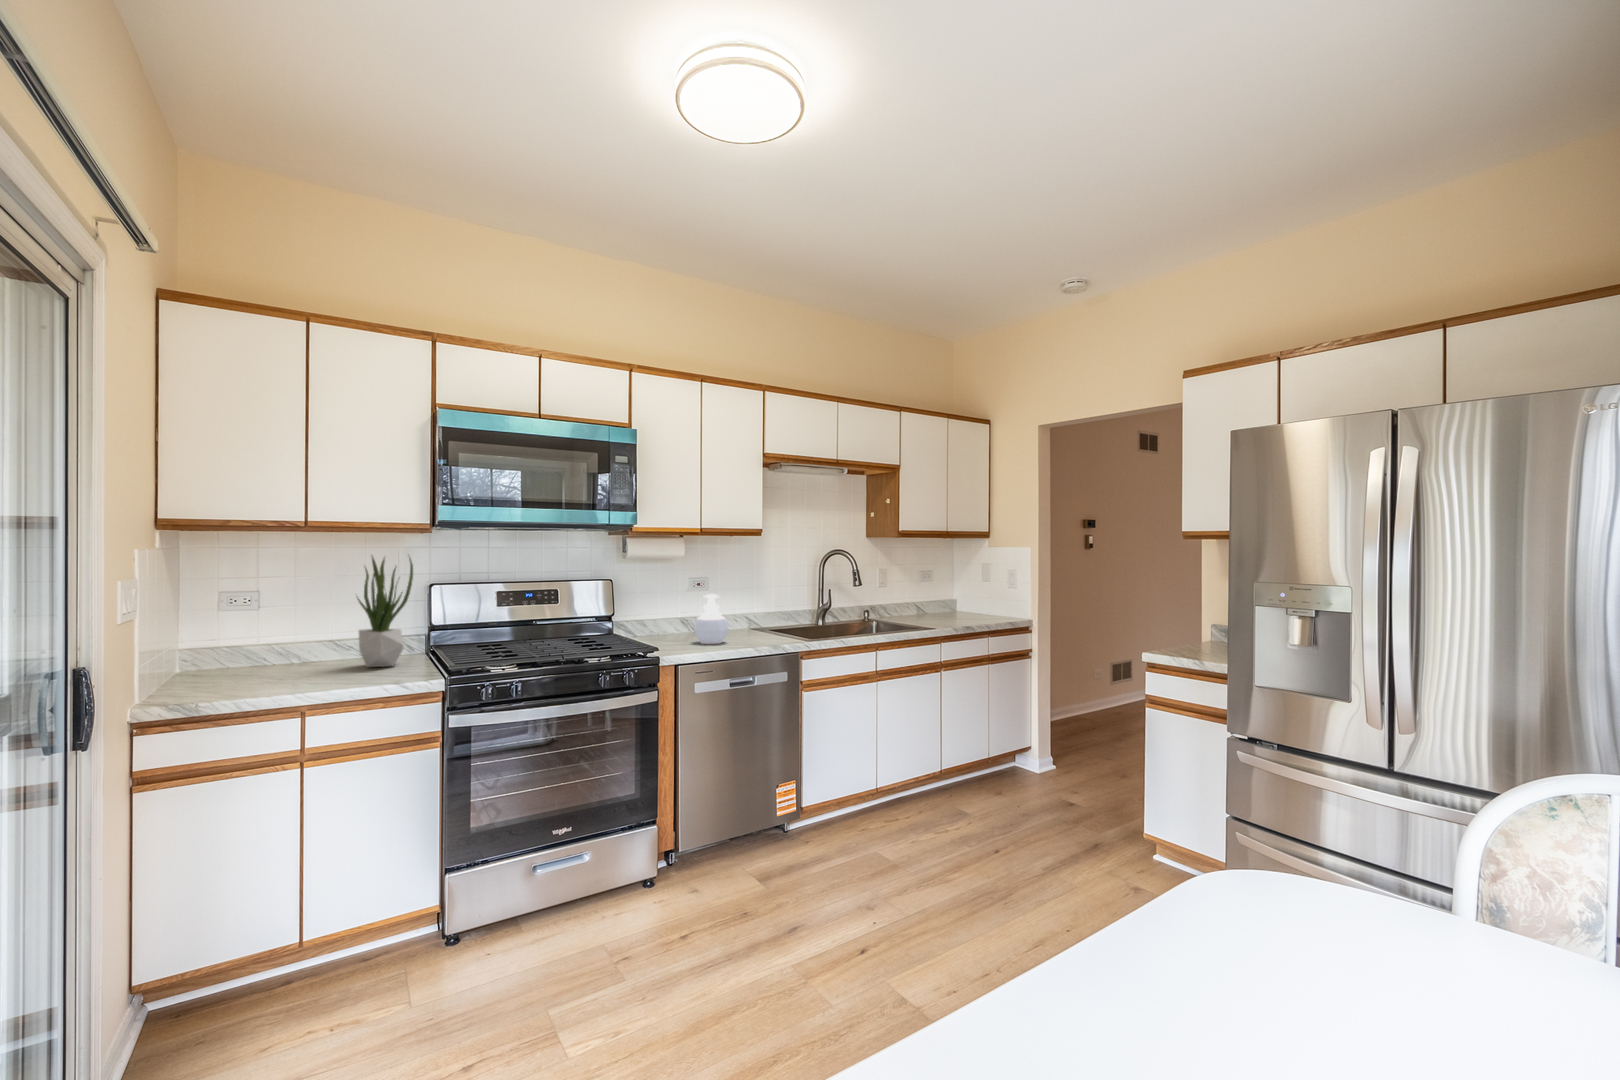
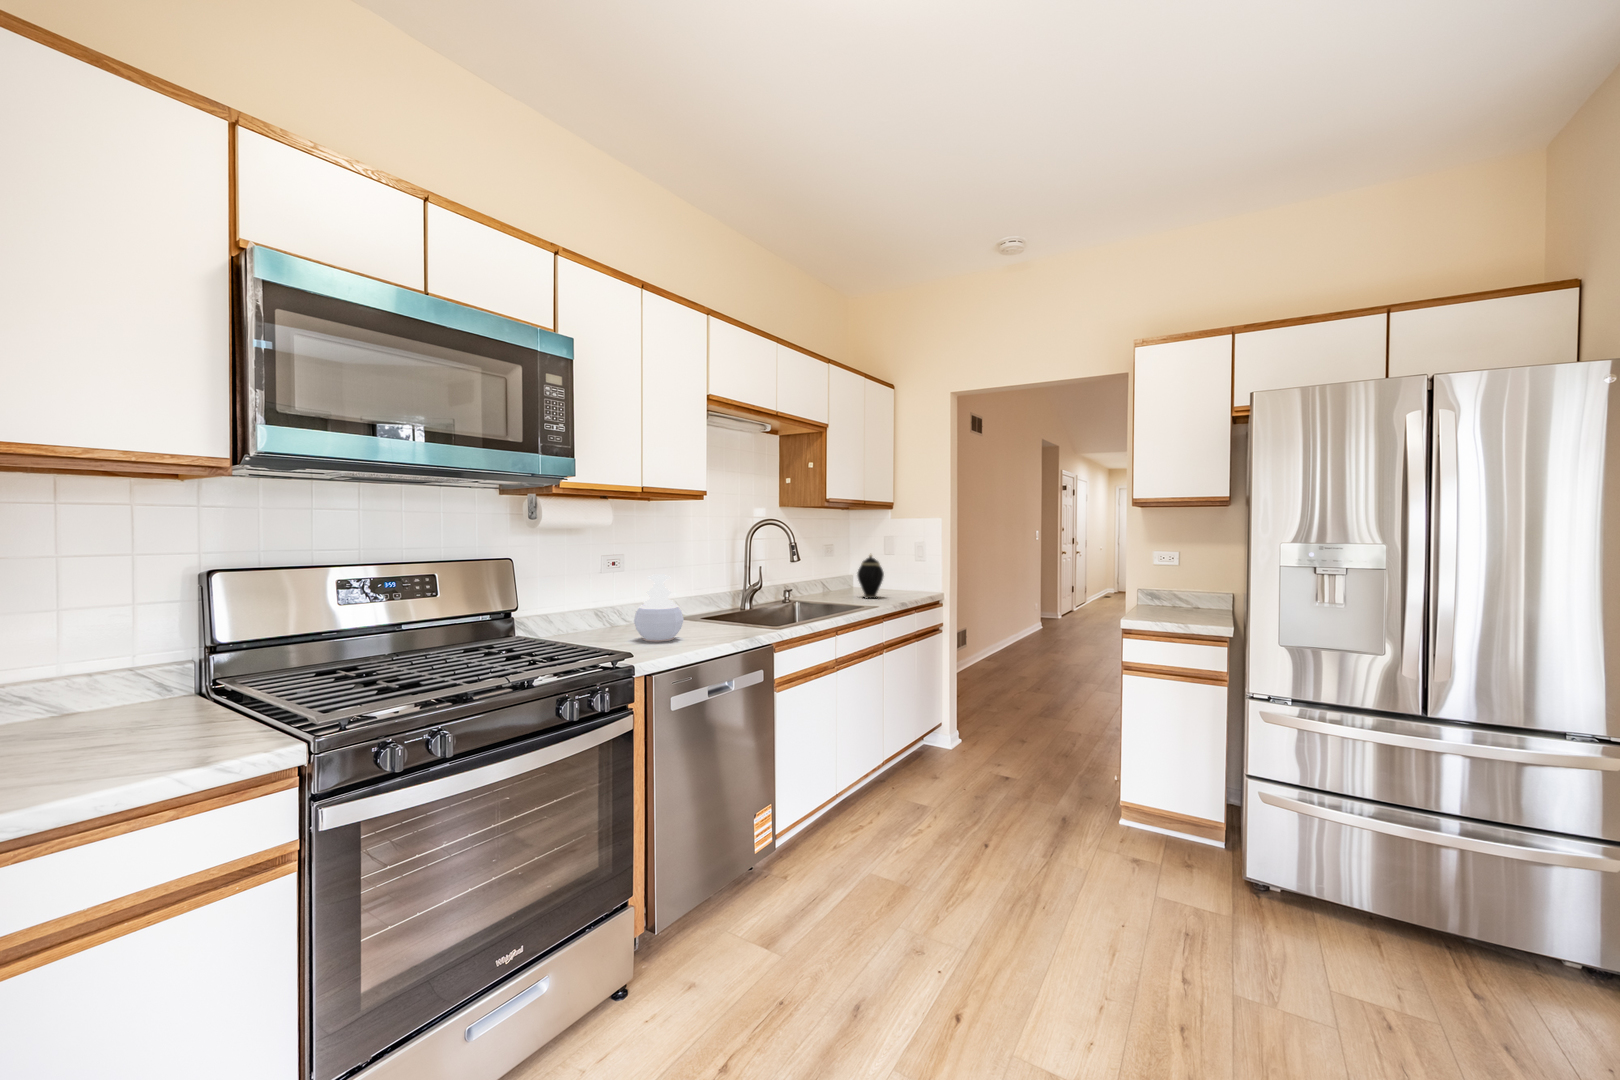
potted plant: present [357,556,413,667] -> none [62,508,194,736]
teapot: none [947,579,972,622] -> present [857,555,884,598]

